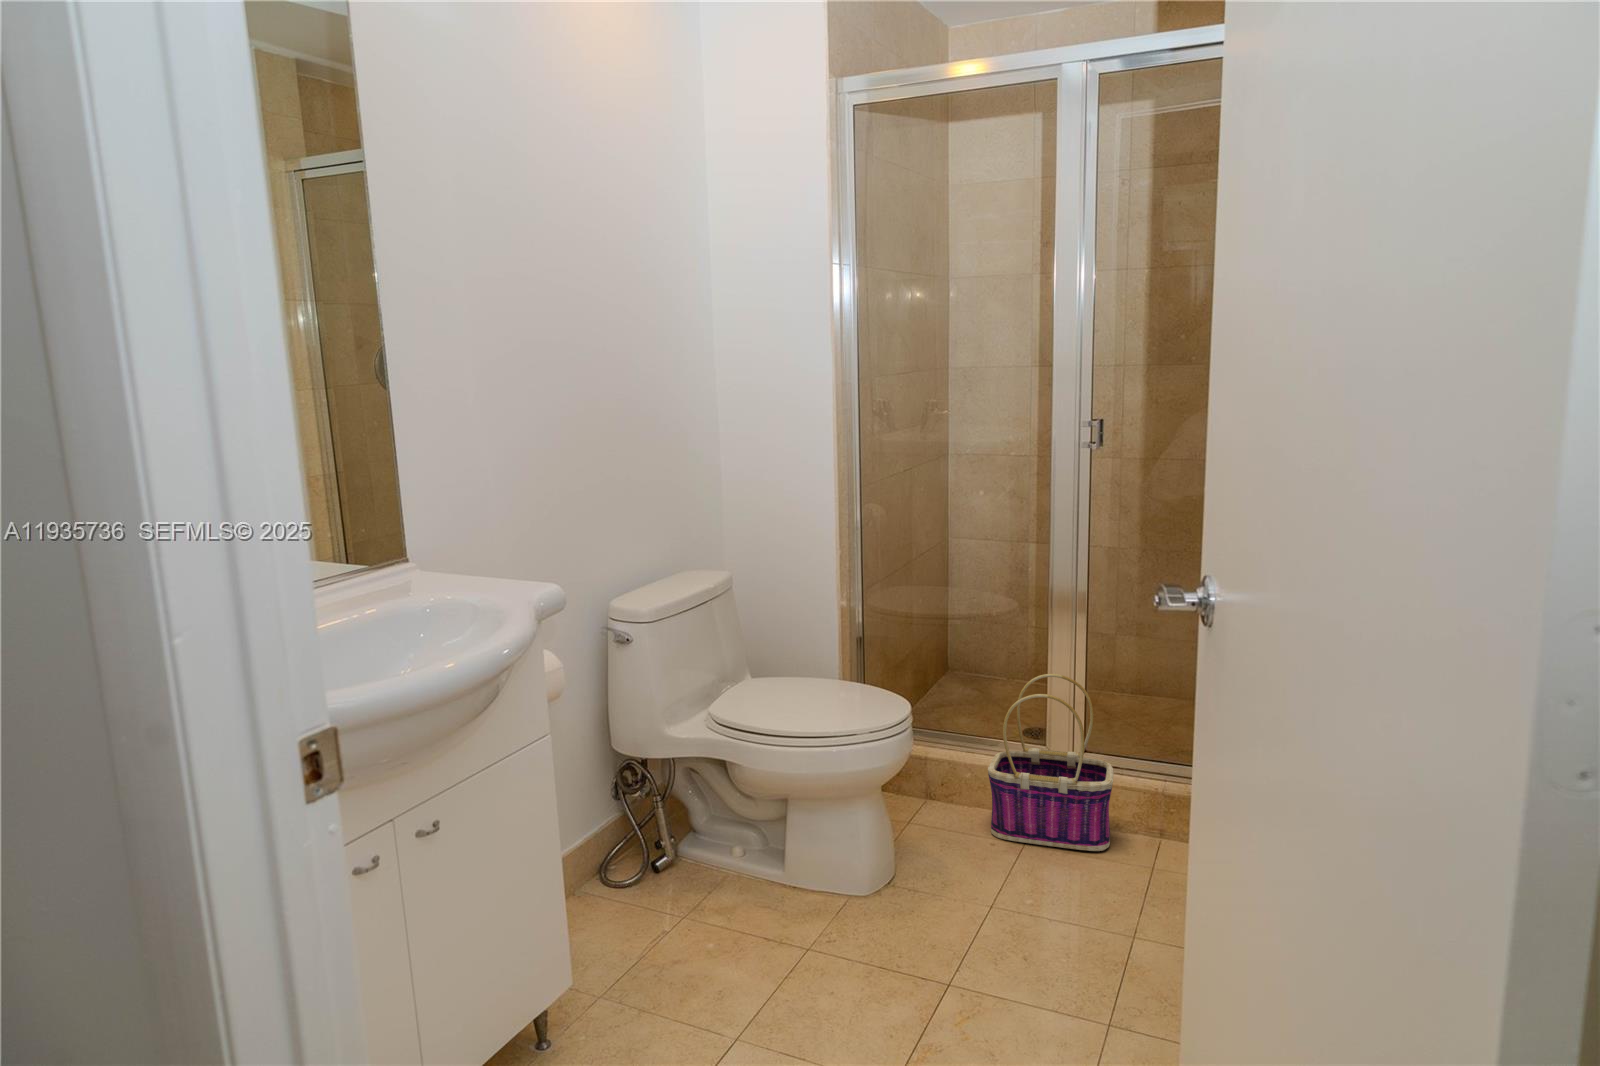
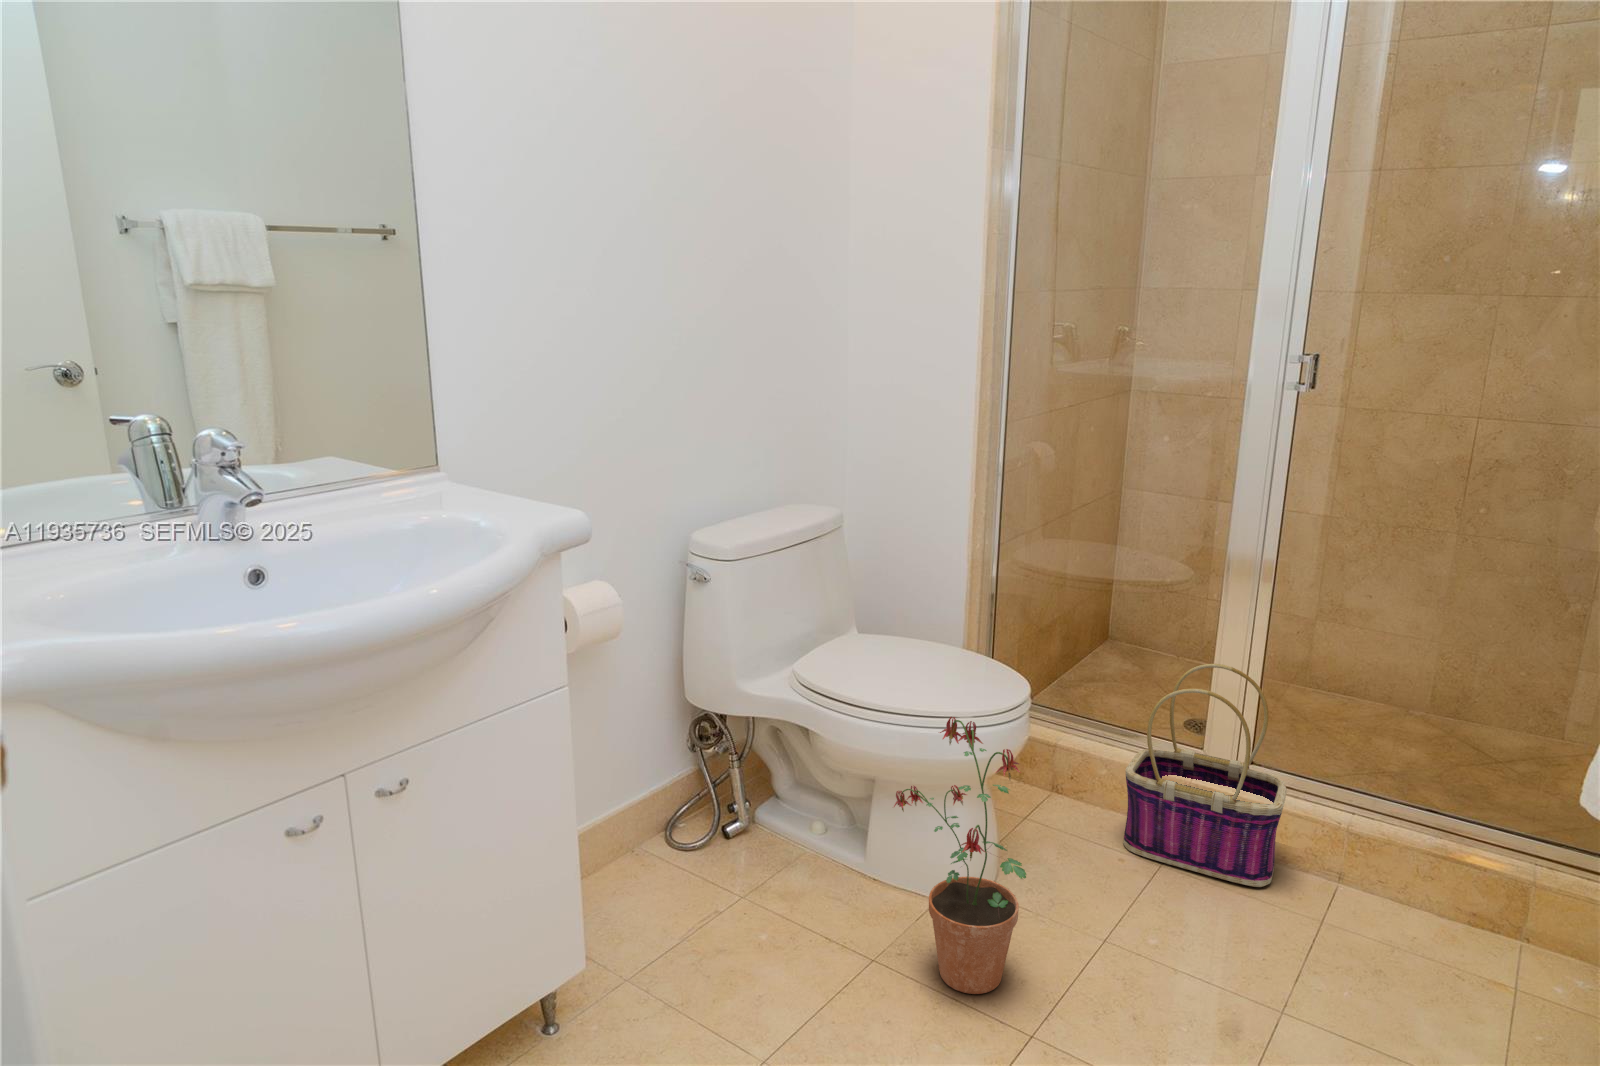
potted plant: none [815,733,935,962] -> present [894,717,1026,994]

